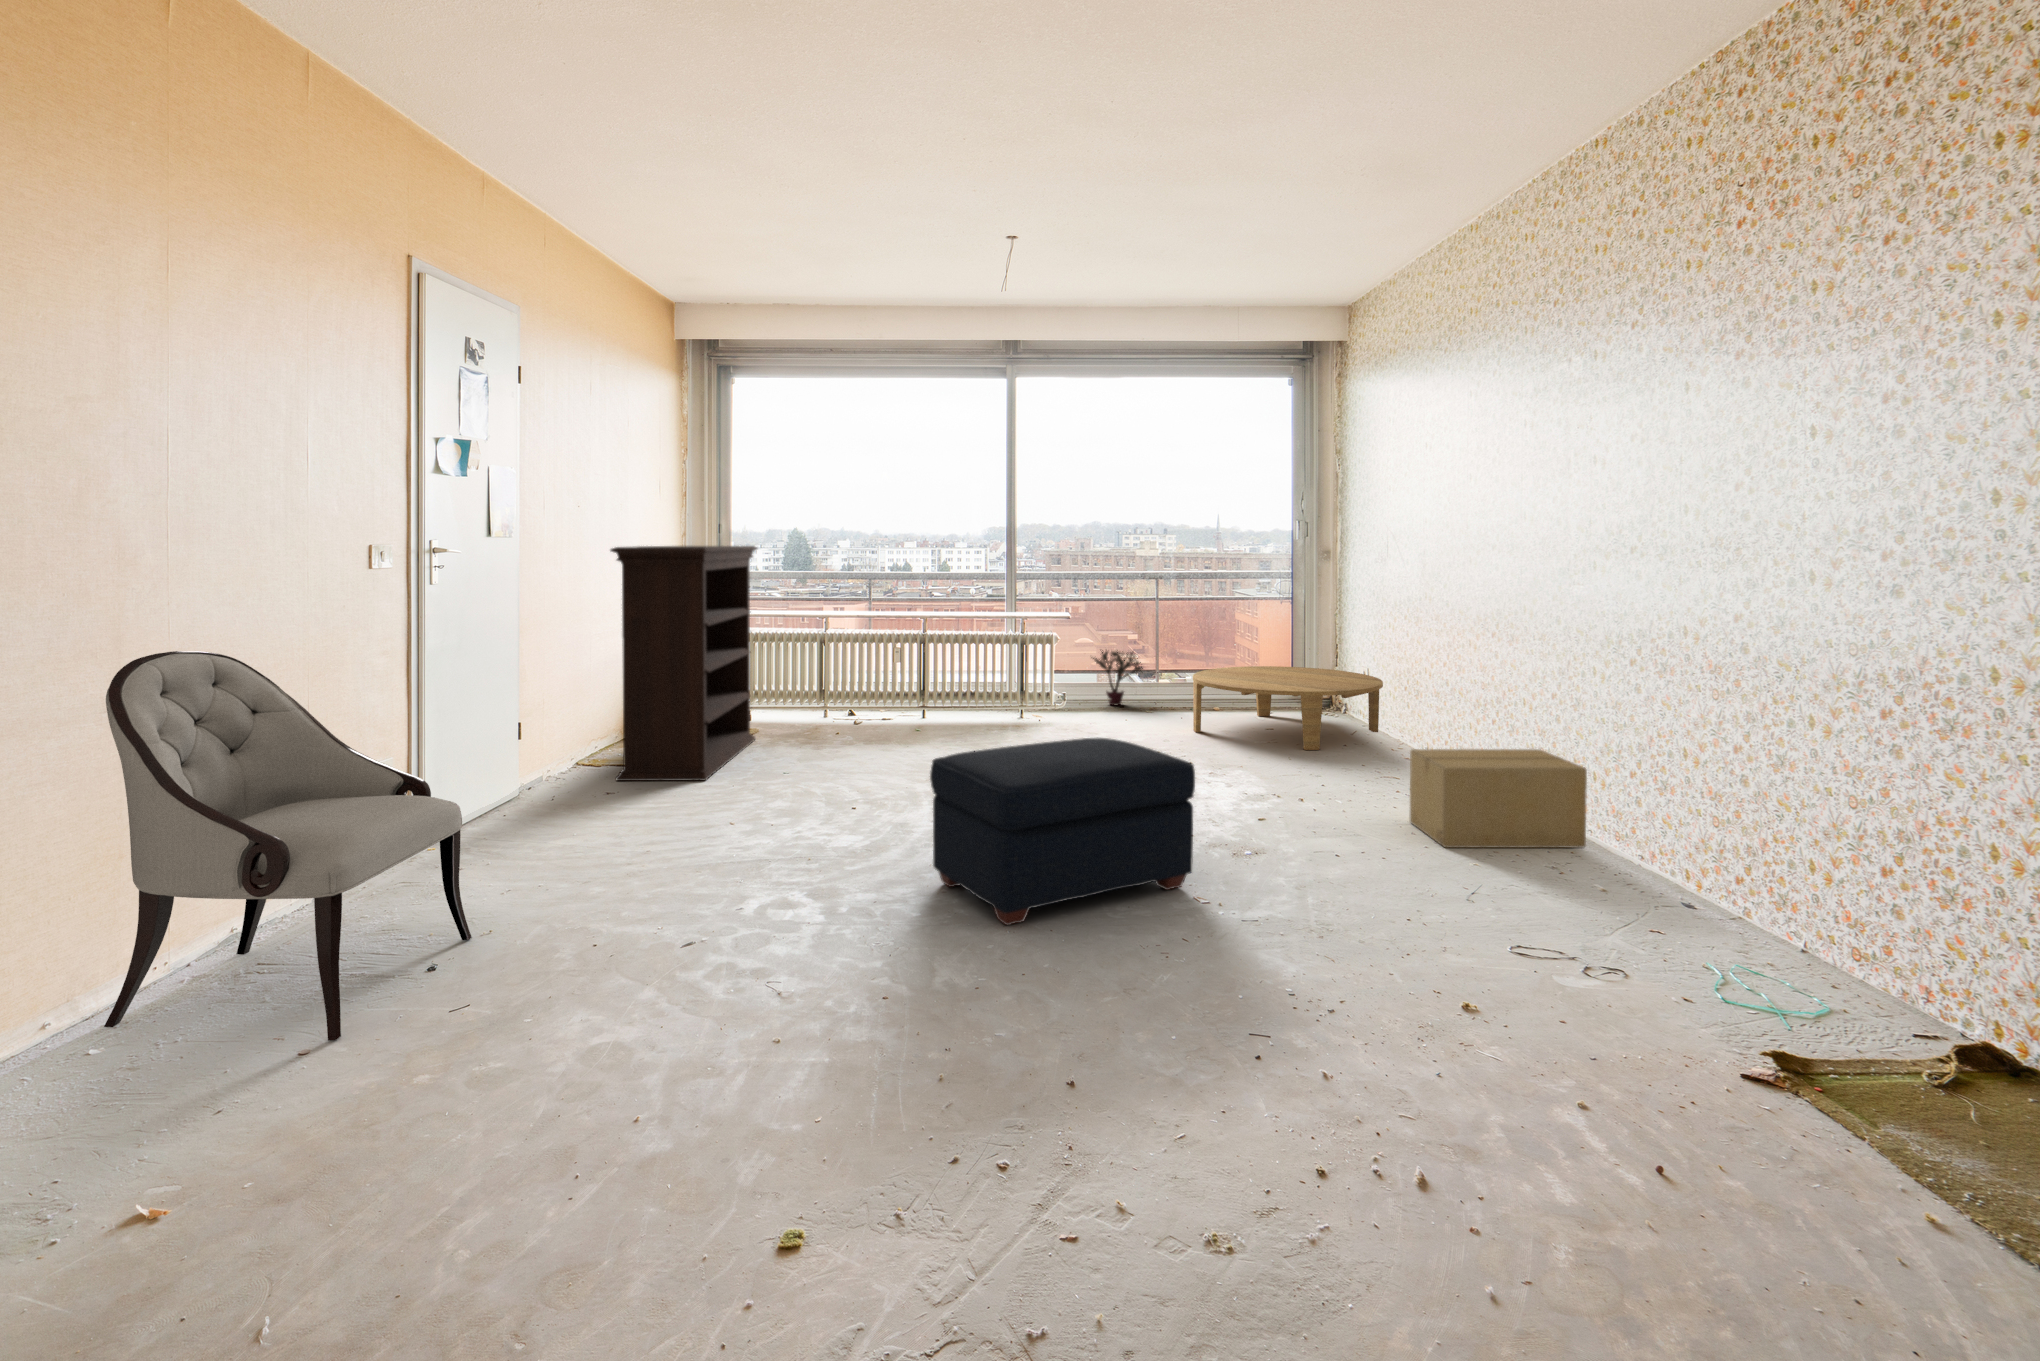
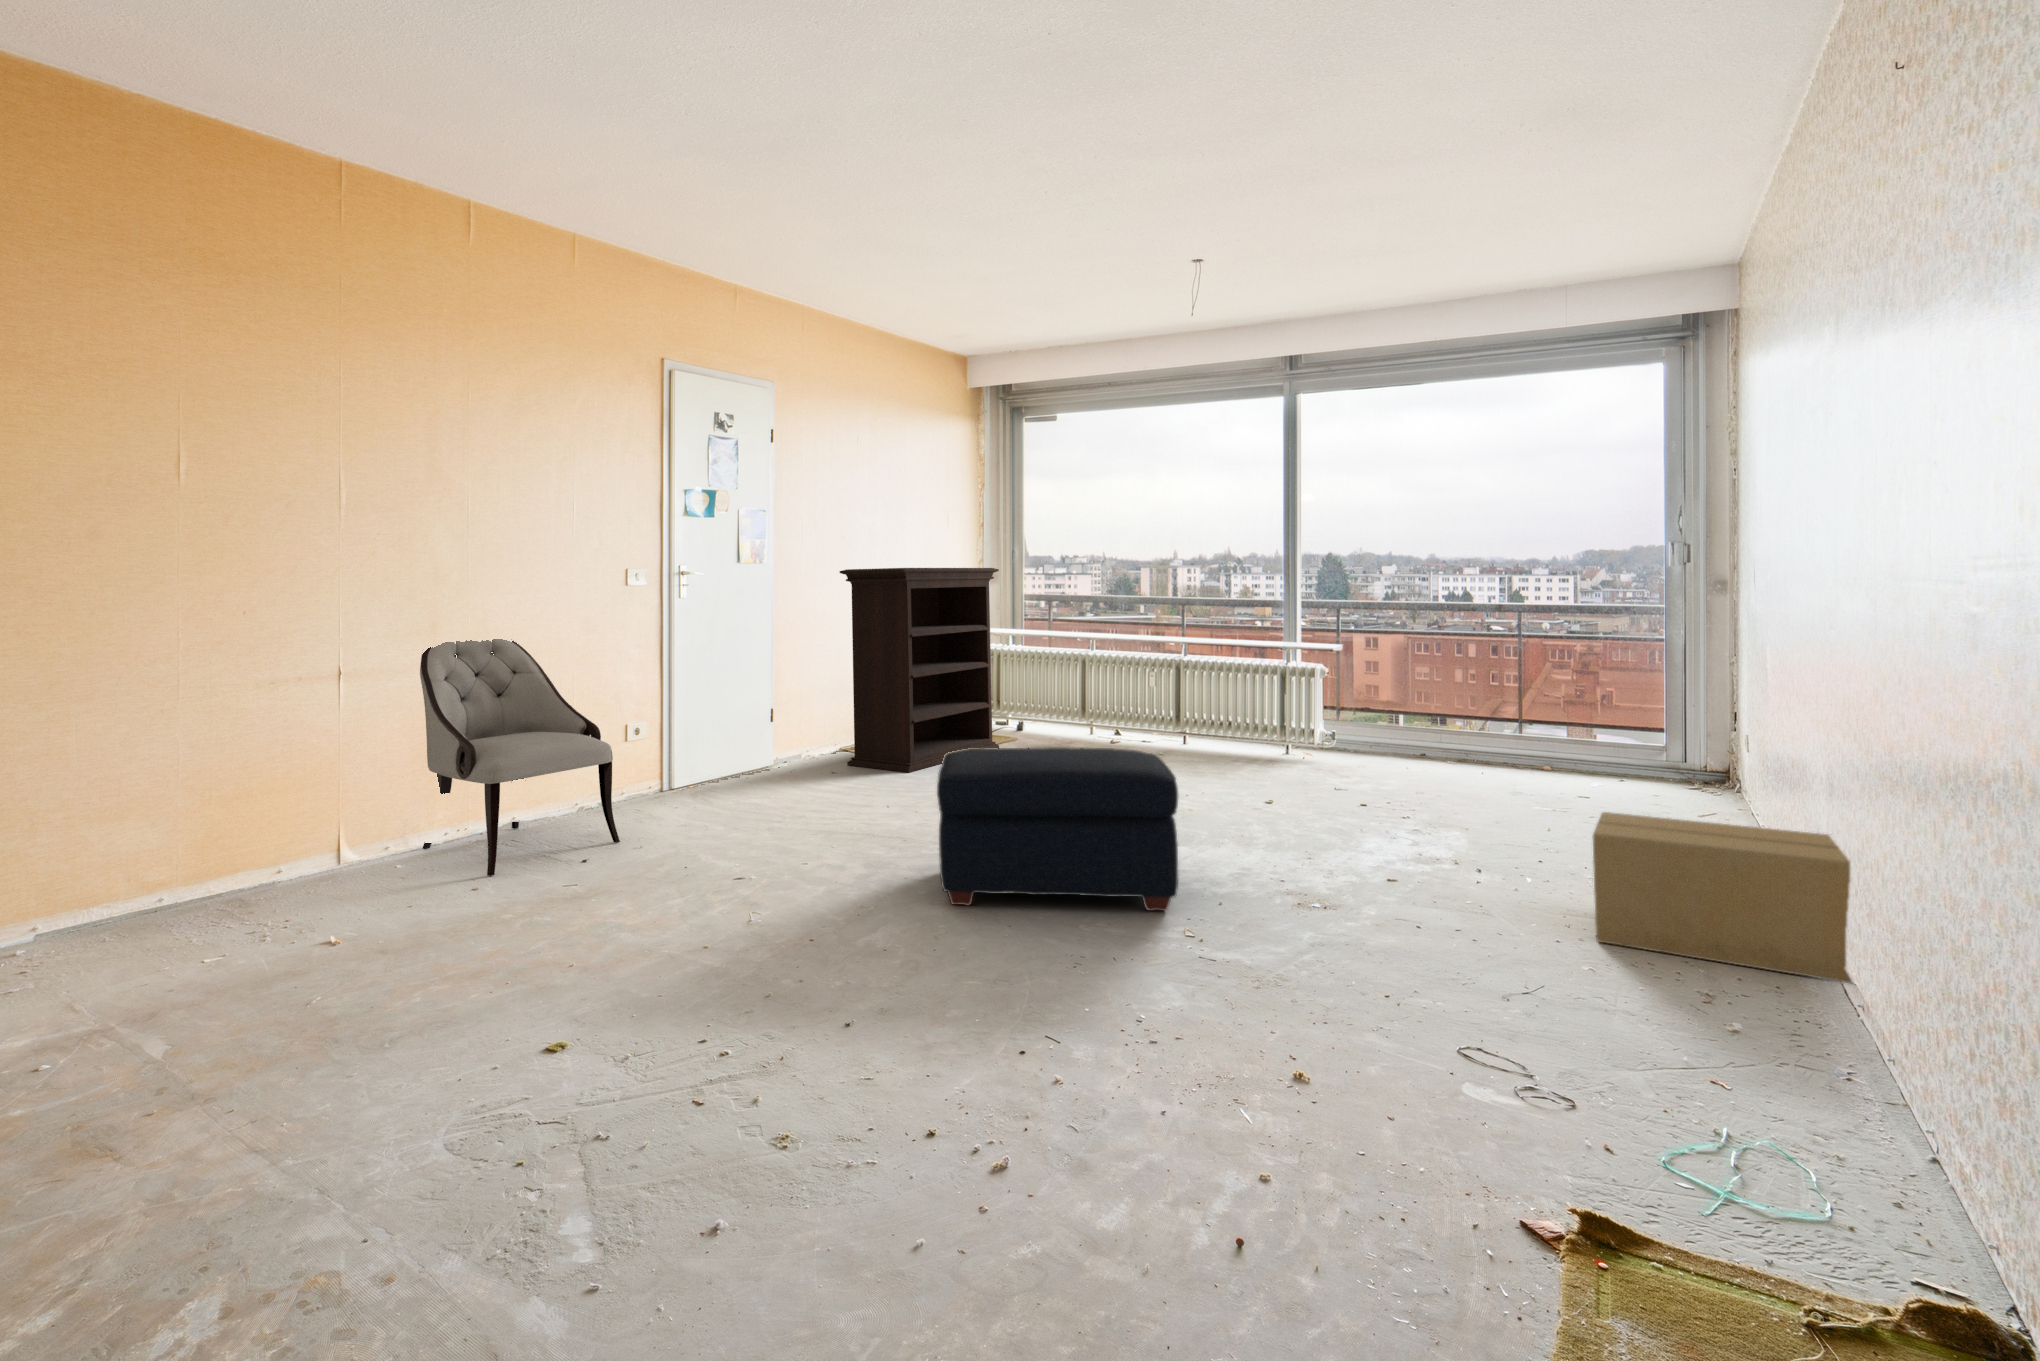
potted plant: present [1091,650,1143,705] -> none [1402,681,1473,752]
coffee table: present [1193,666,1383,750] -> none [1488,712,1800,824]

